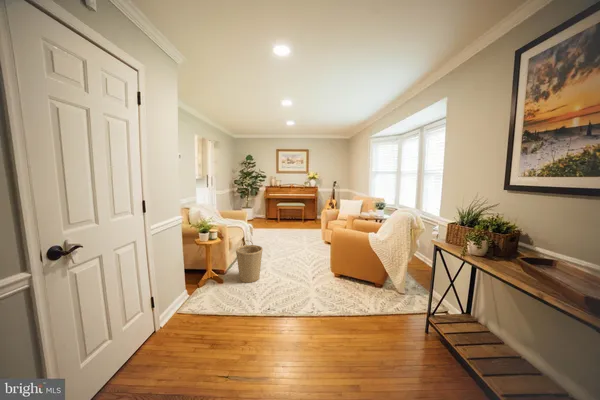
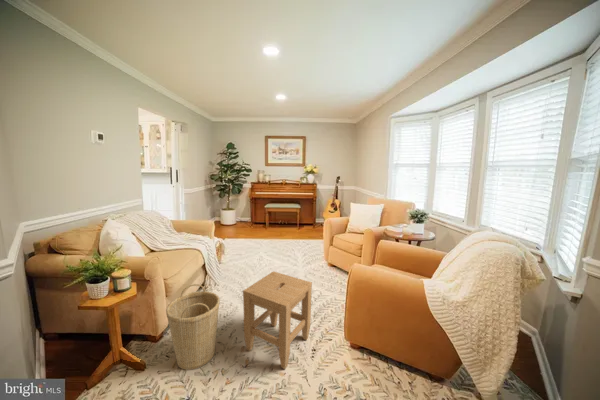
stool: none [276,236,313,283] -> present [243,272,312,369]

